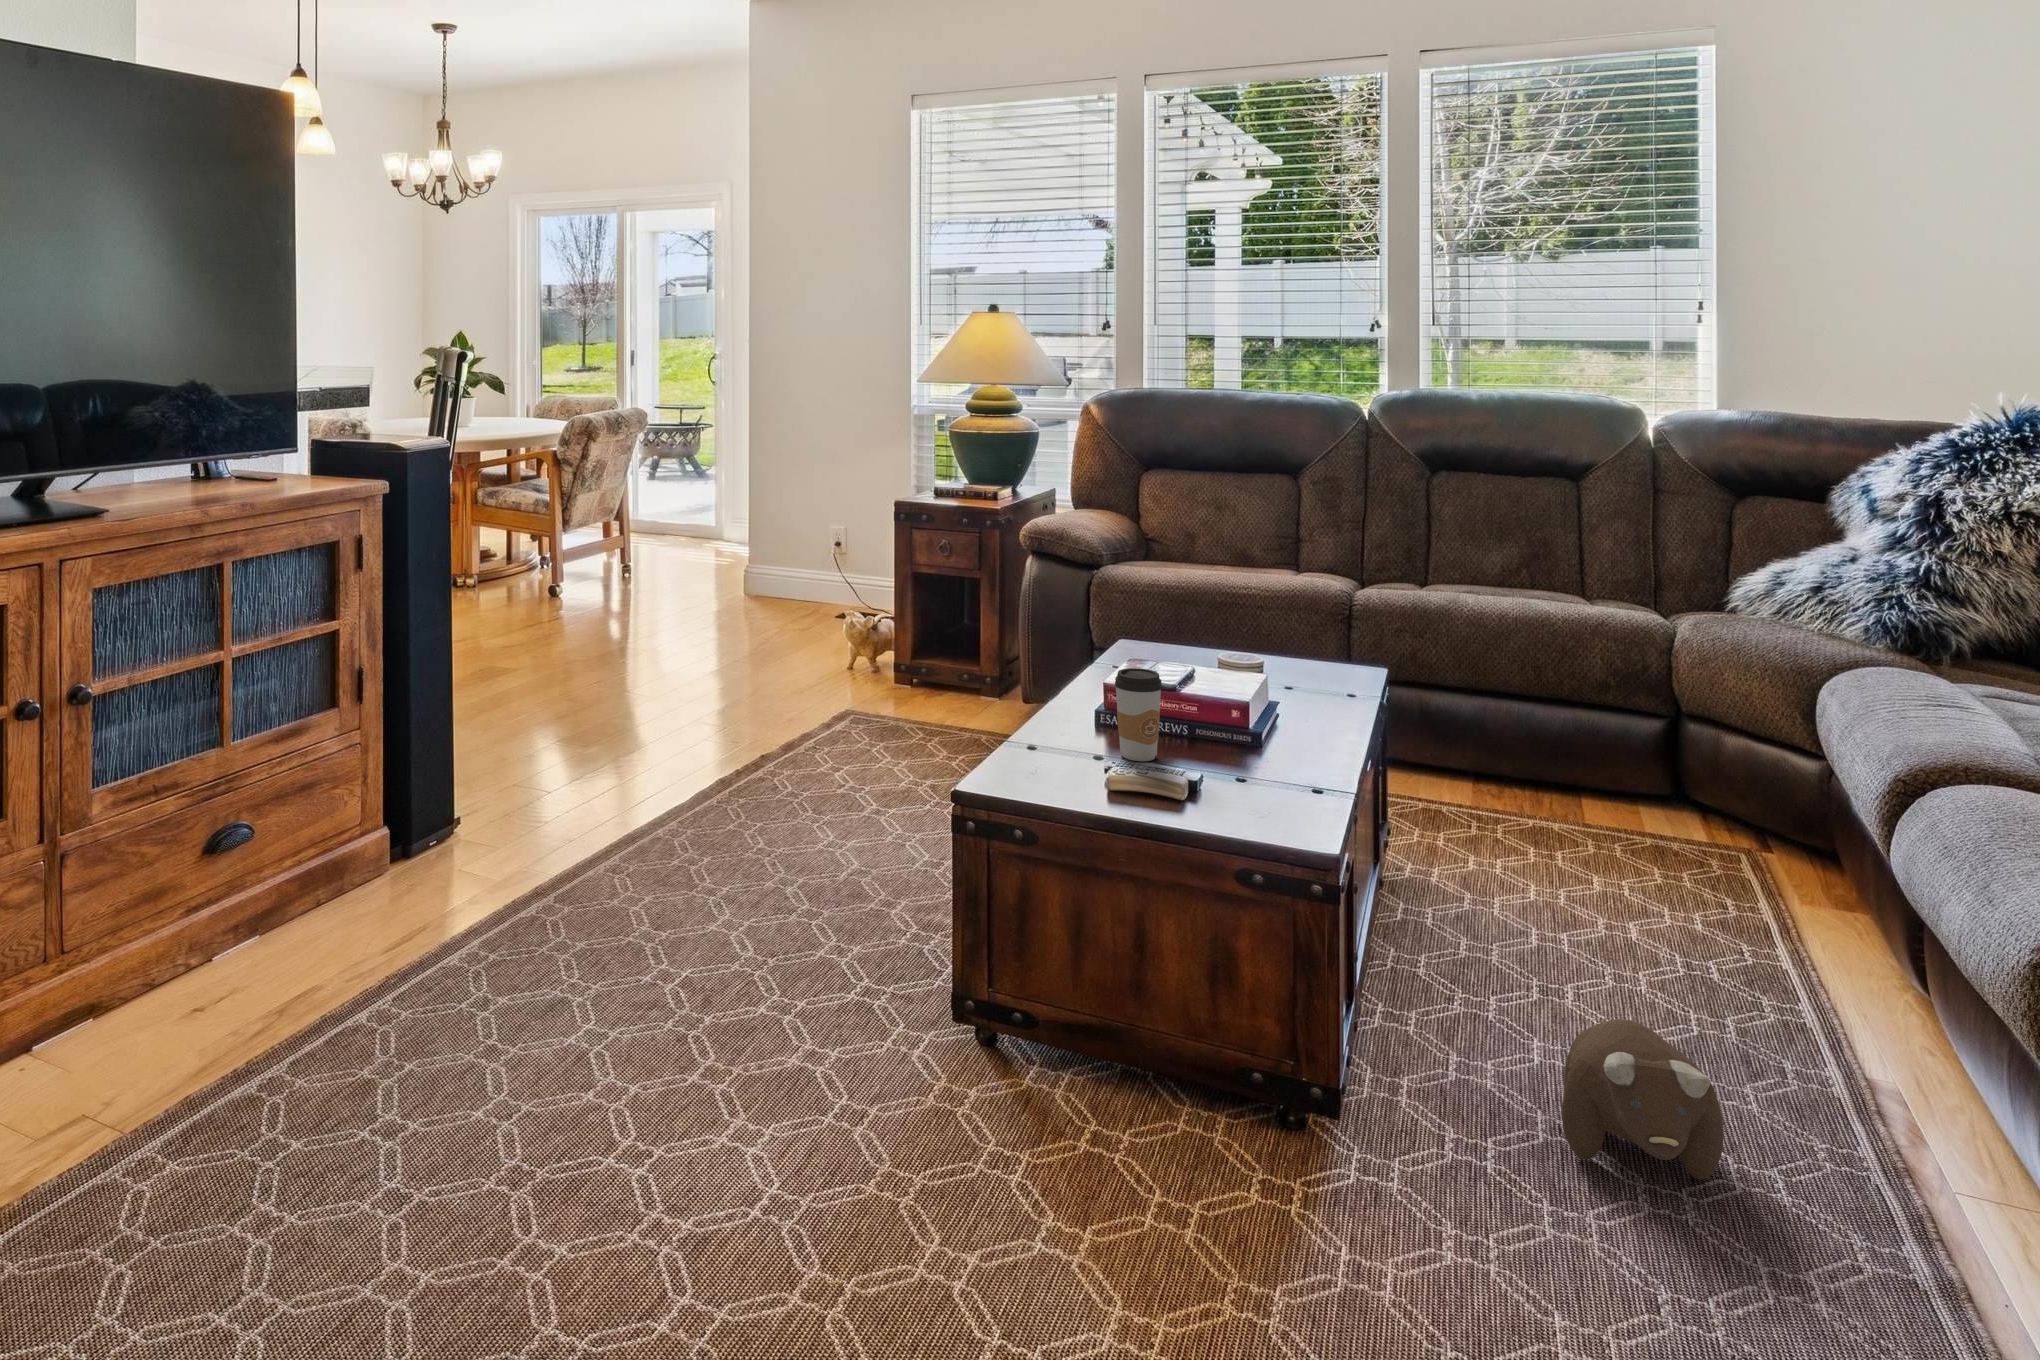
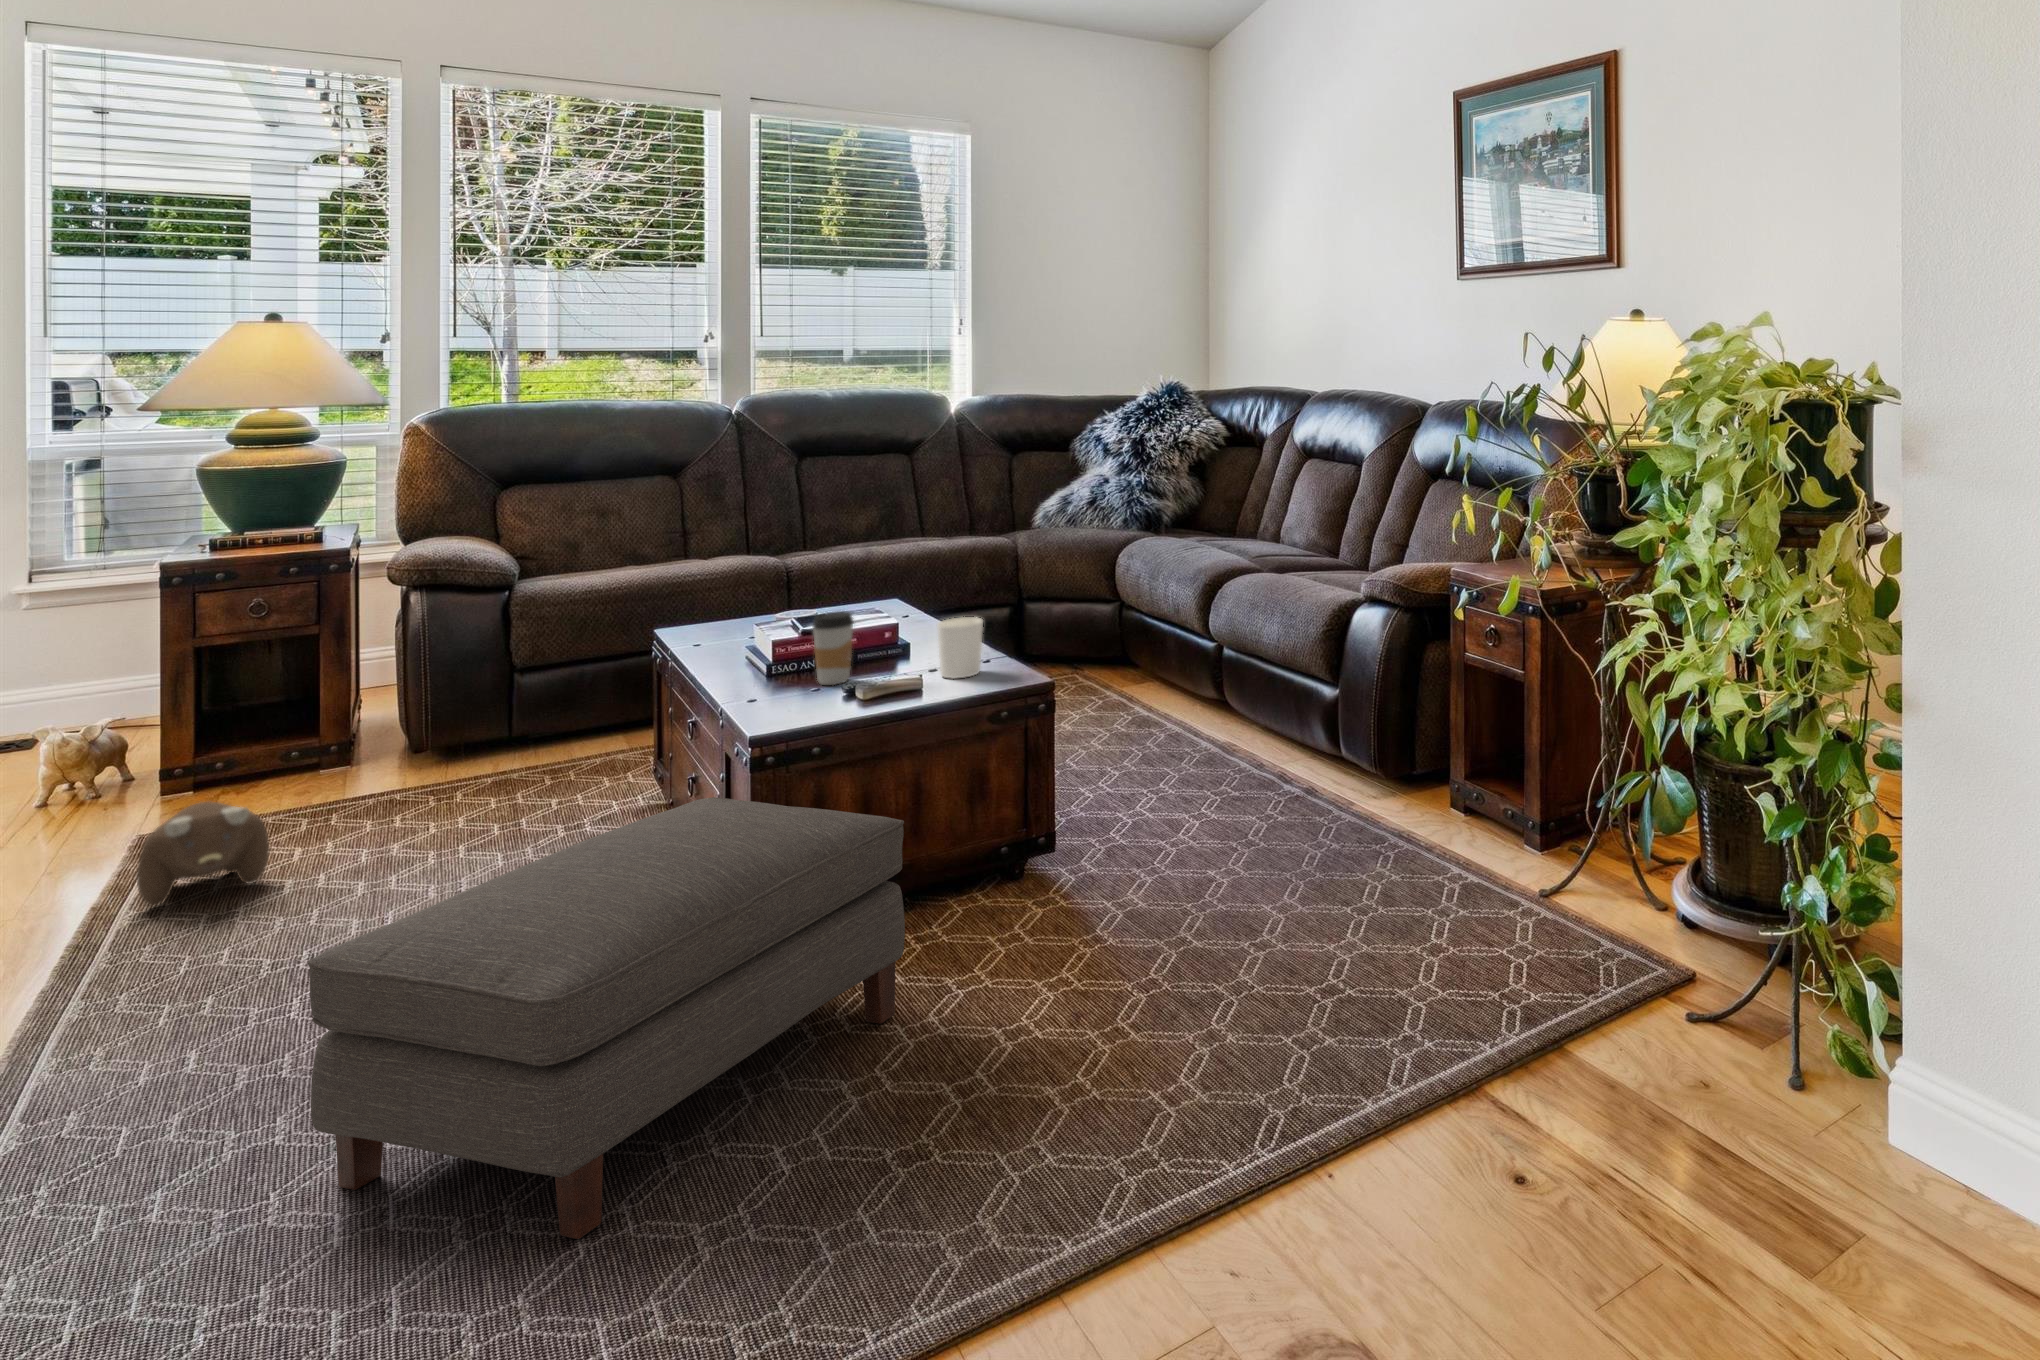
candle holder: none [1236,718,1299,807] -> present [937,617,983,679]
ottoman: none [508,844,995,1252] -> present [308,797,905,1239]
plush toy: present [1562,1019,1724,1179] -> present [137,802,270,906]

